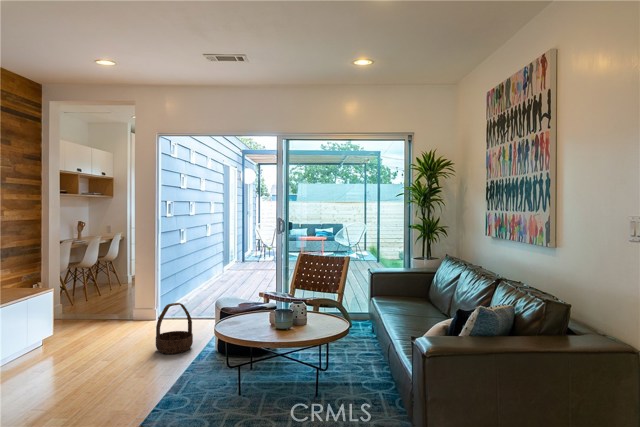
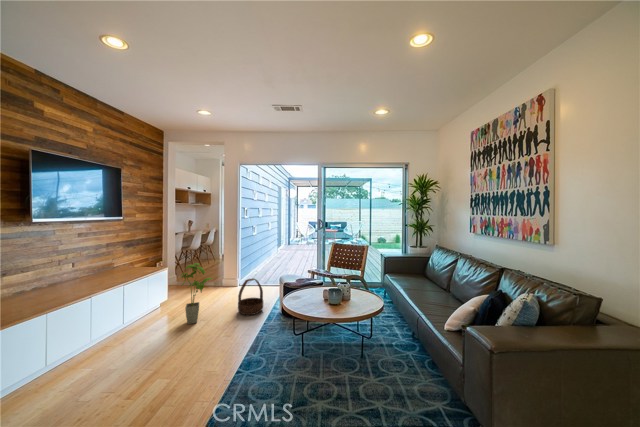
house plant: none [72,279,122,365] -> present [181,263,212,324]

